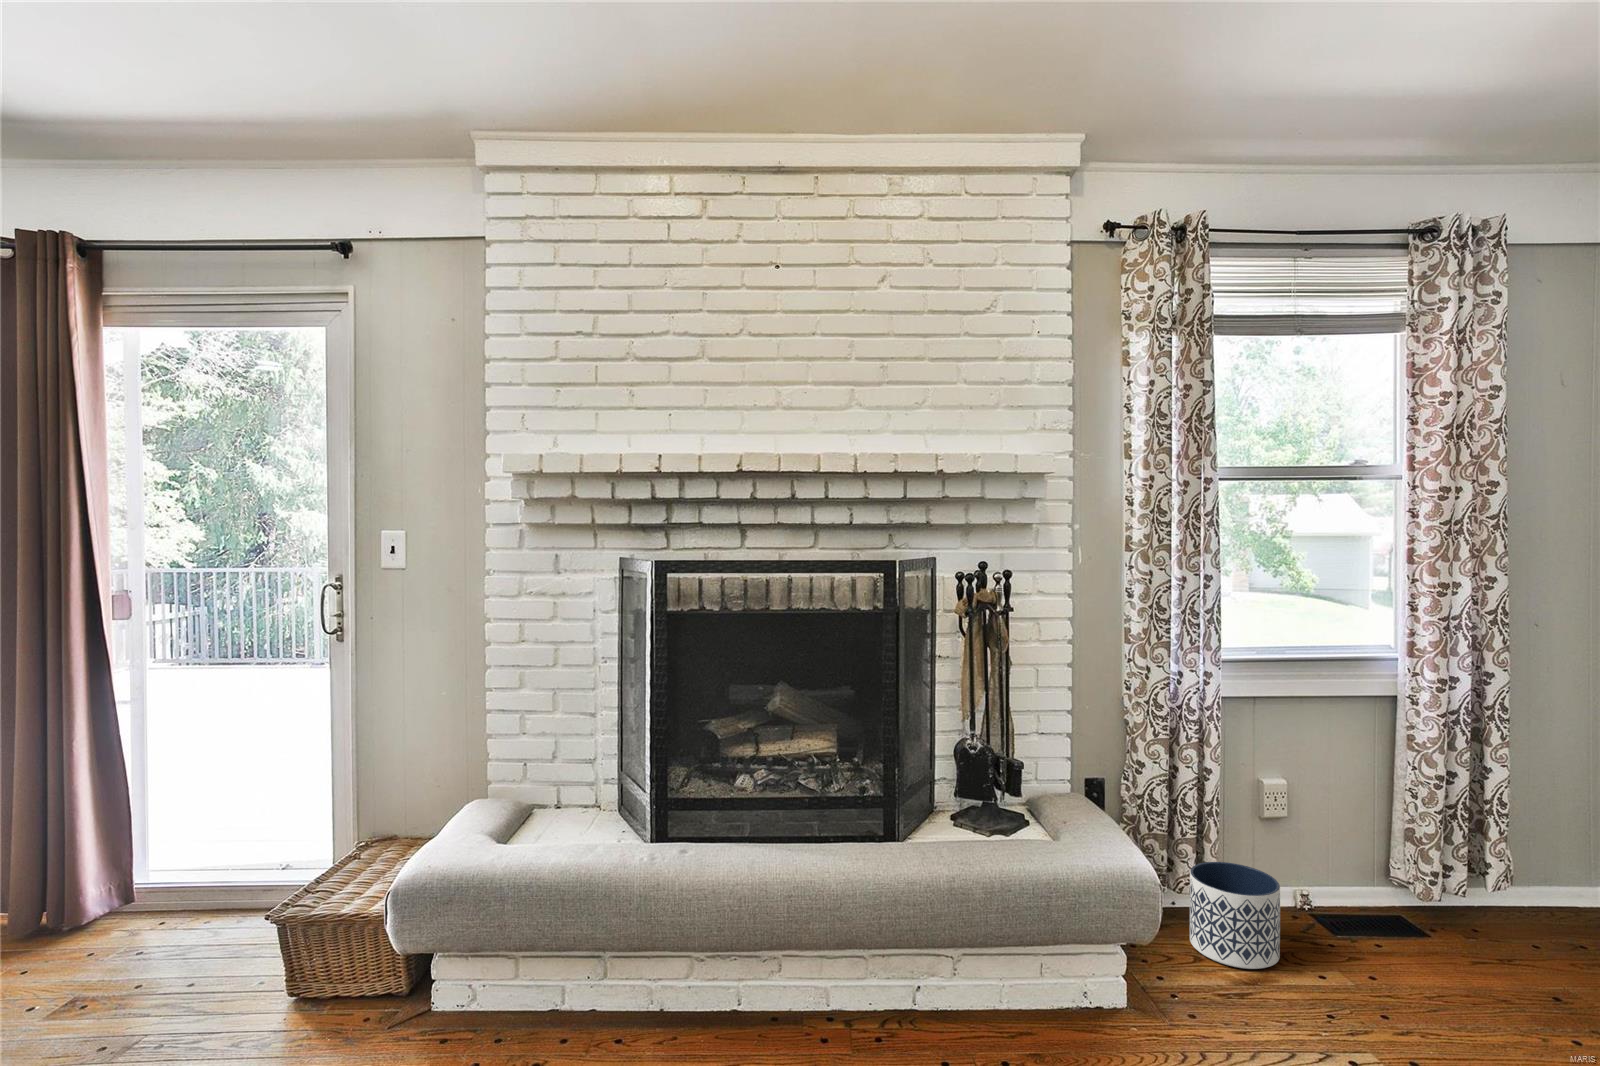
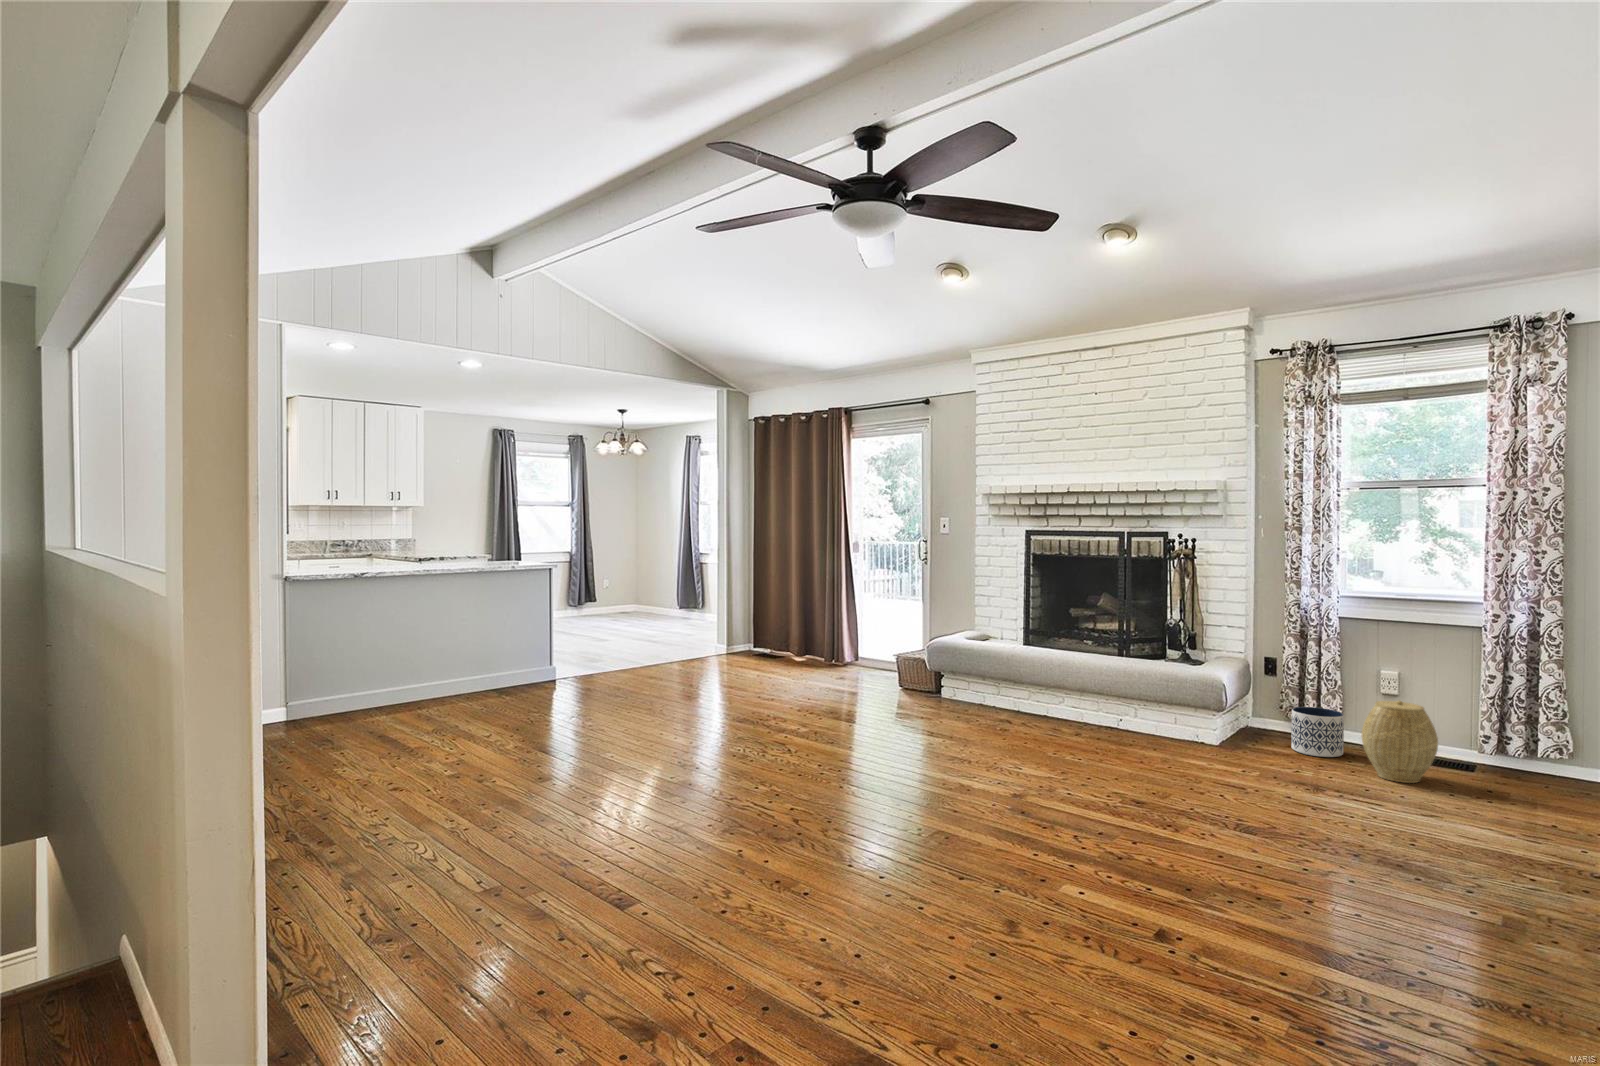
woven basket: none [1361,851,1501,1013] -> present [1362,701,1438,783]

